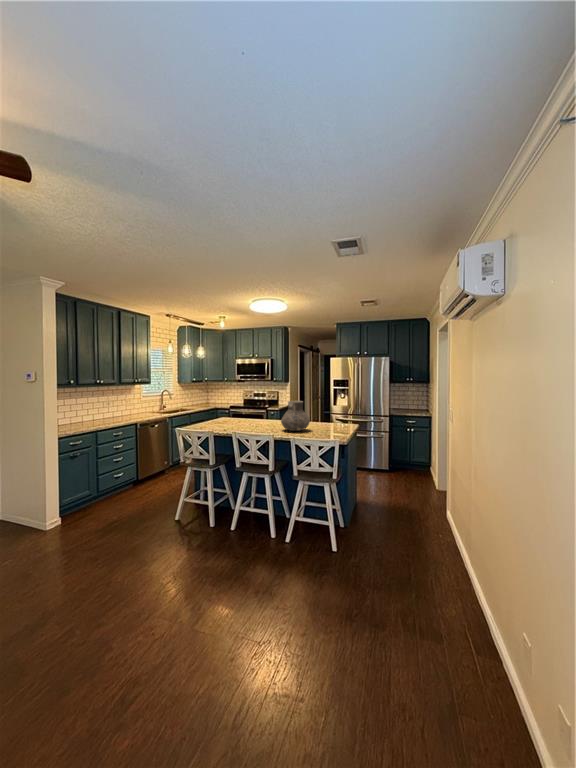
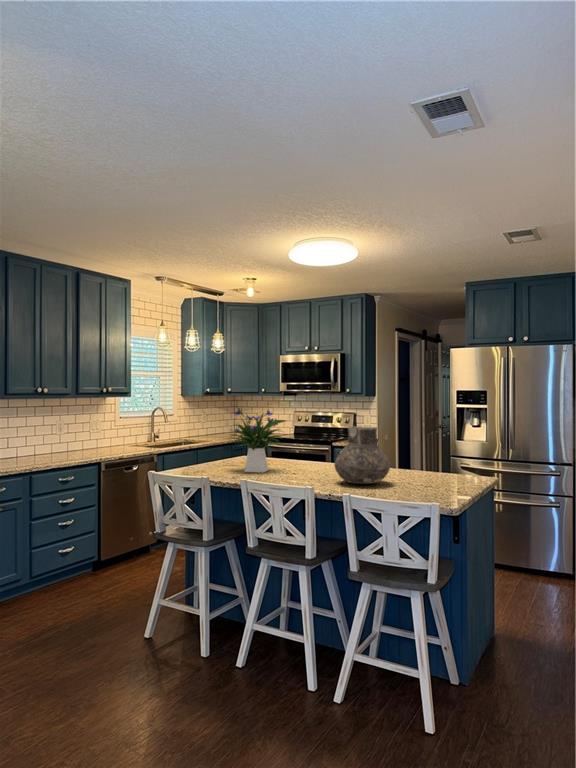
flower arrangement: none [219,390,253,426] -> present [231,407,285,472]

